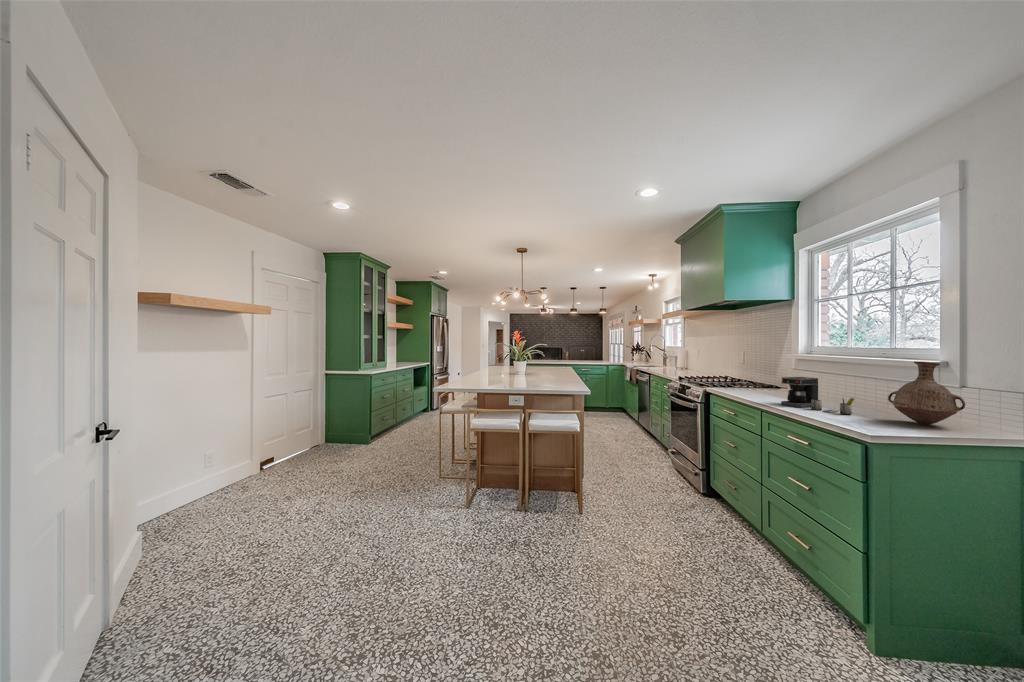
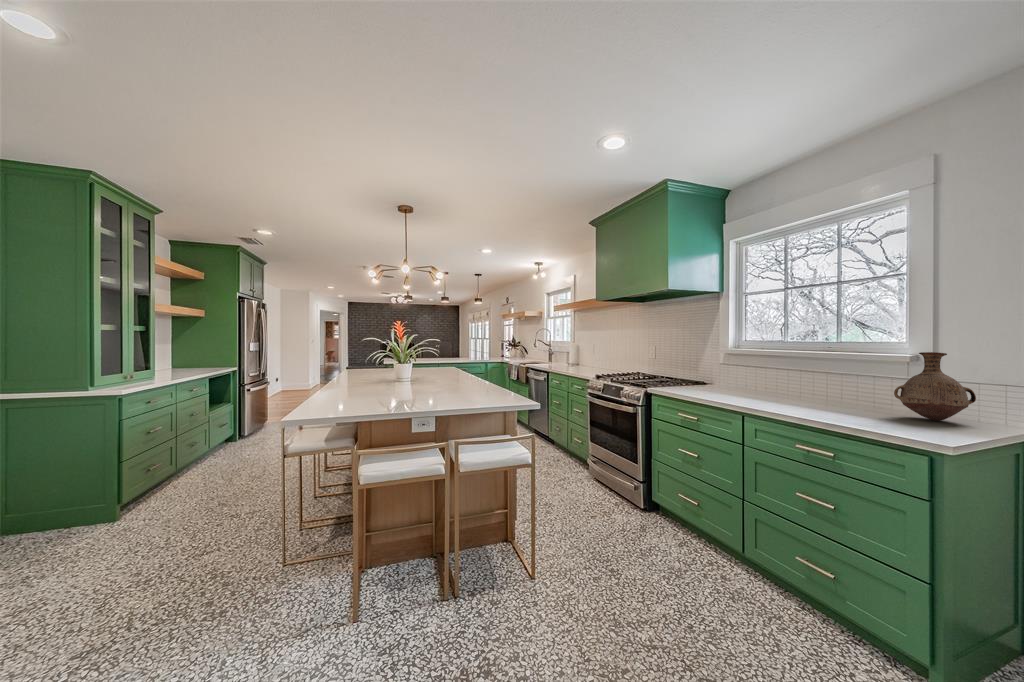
coffee maker: present [781,377,854,415] -> none [769,372,859,414]

